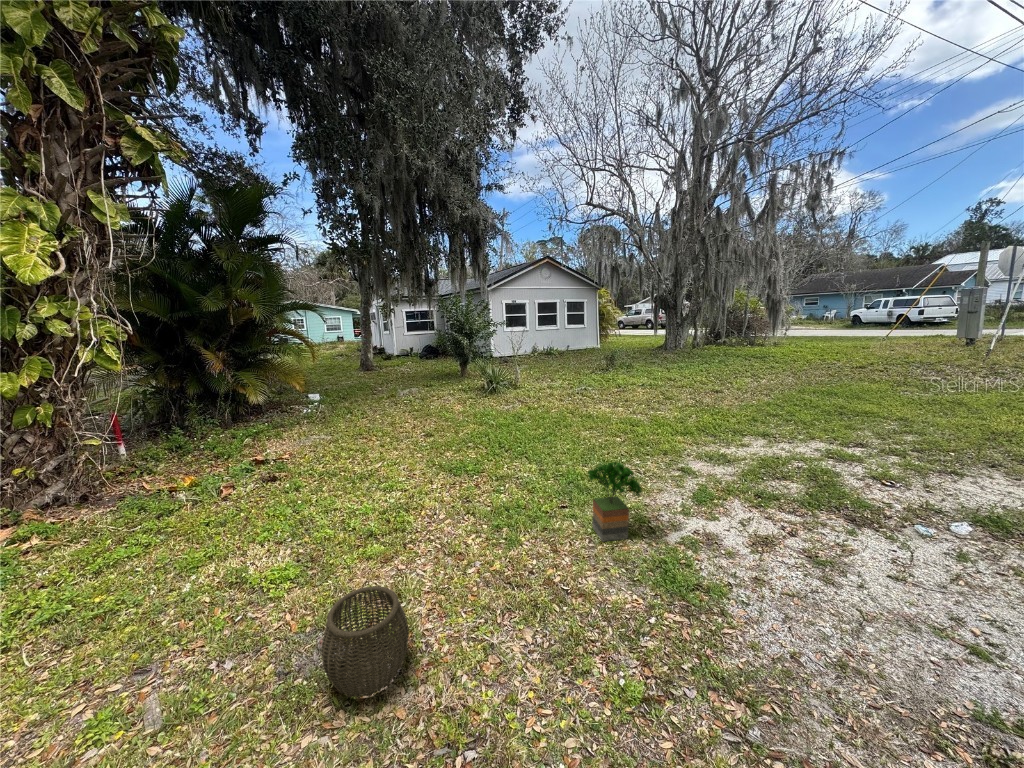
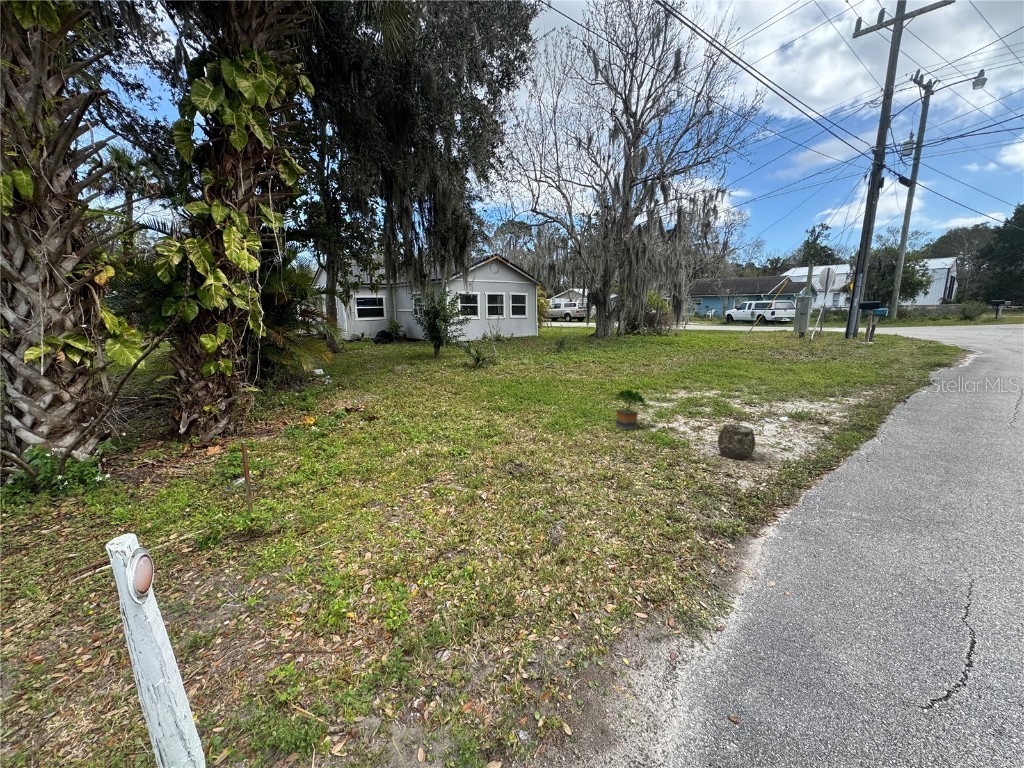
woven basket: present [321,586,409,698] -> present [718,424,756,459]

